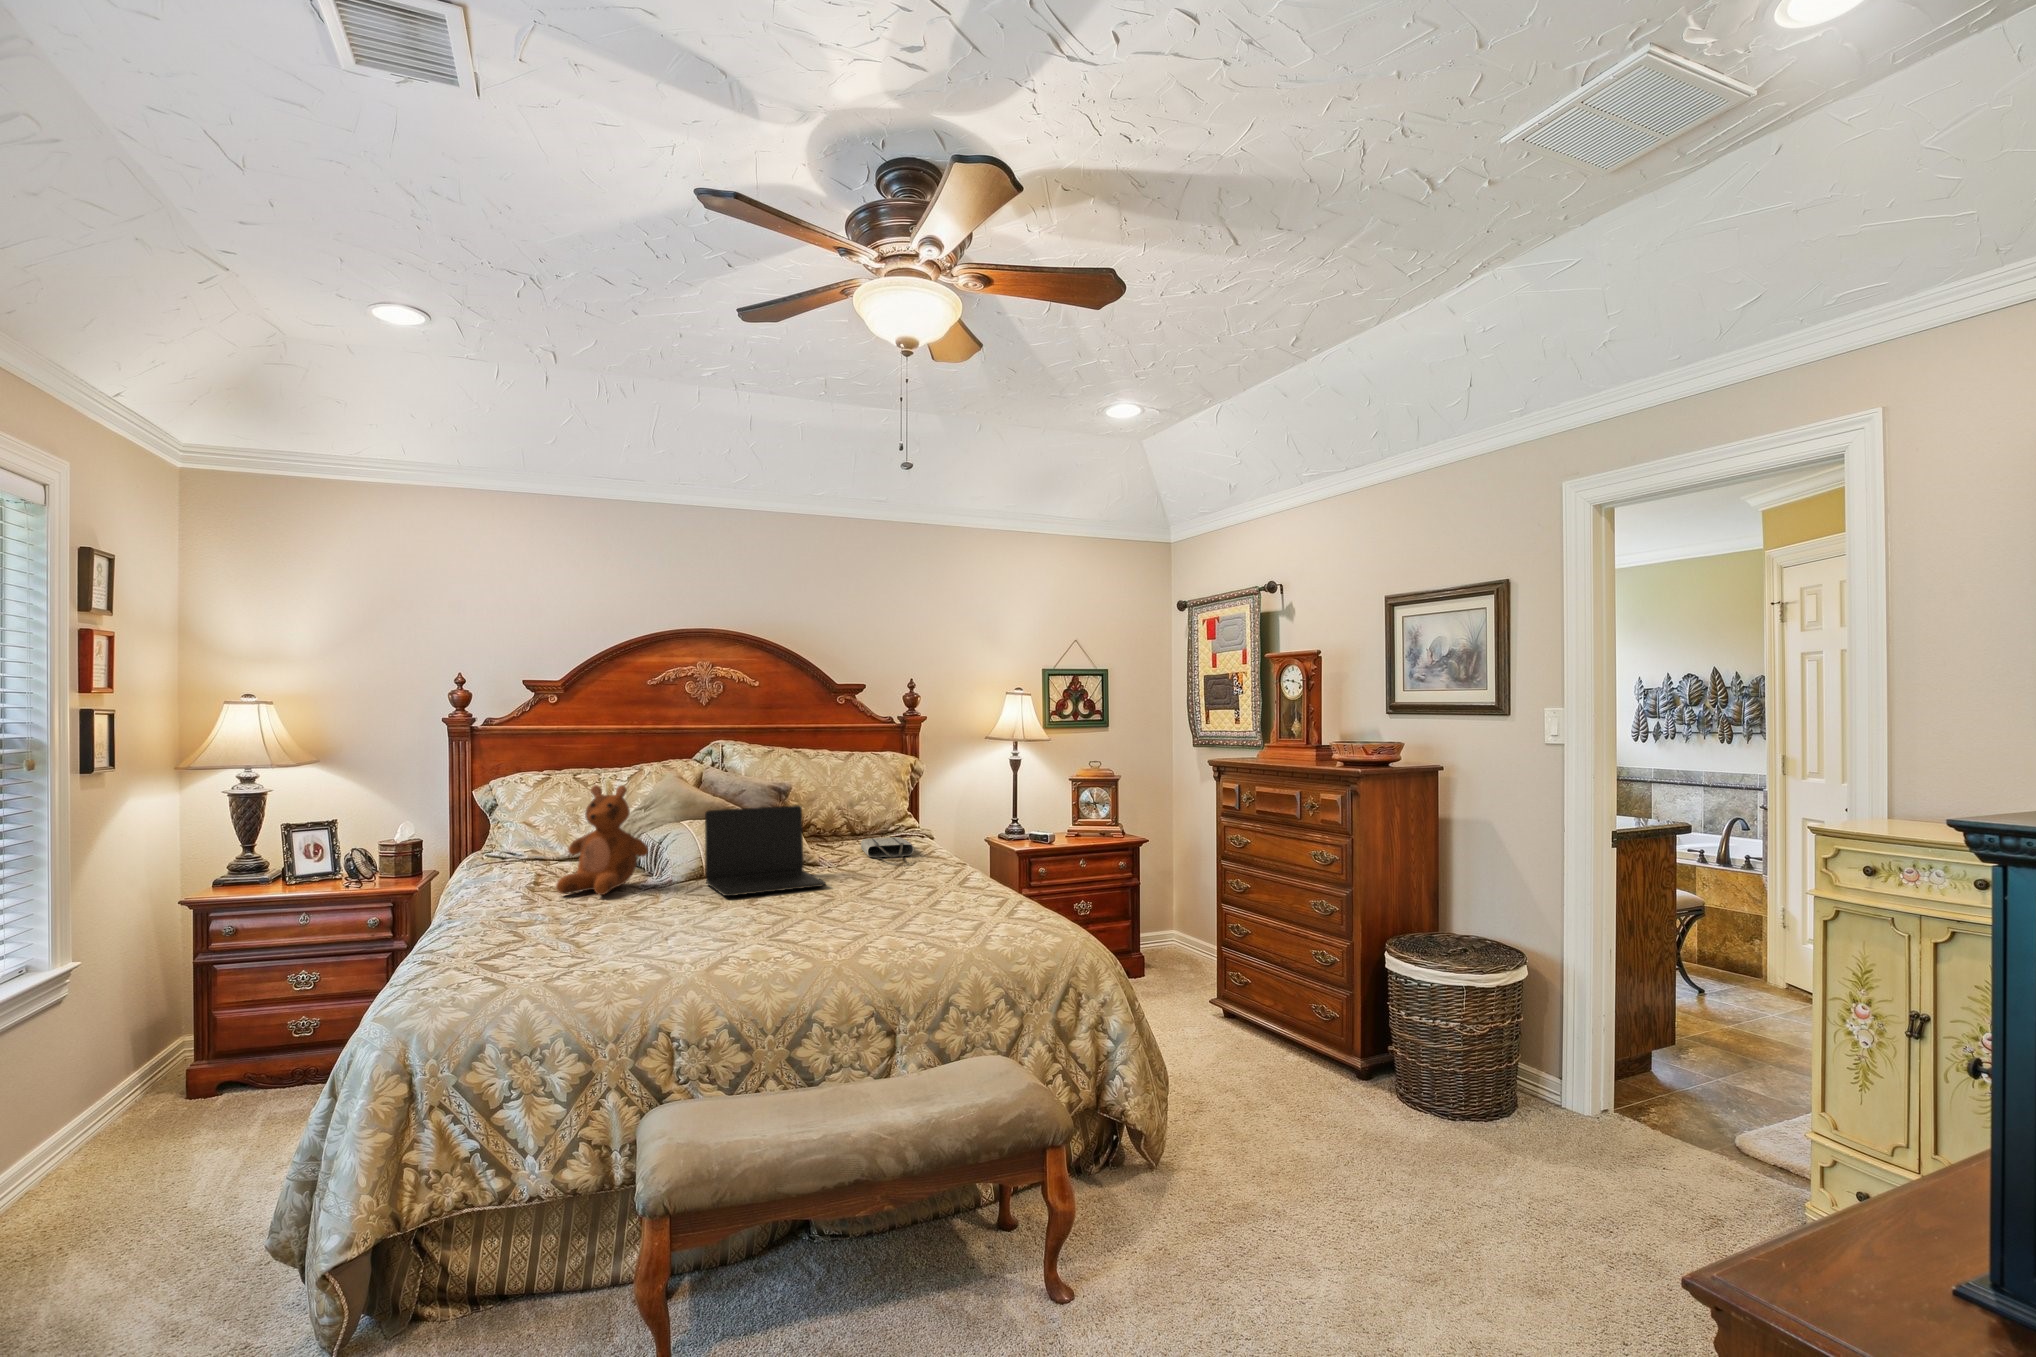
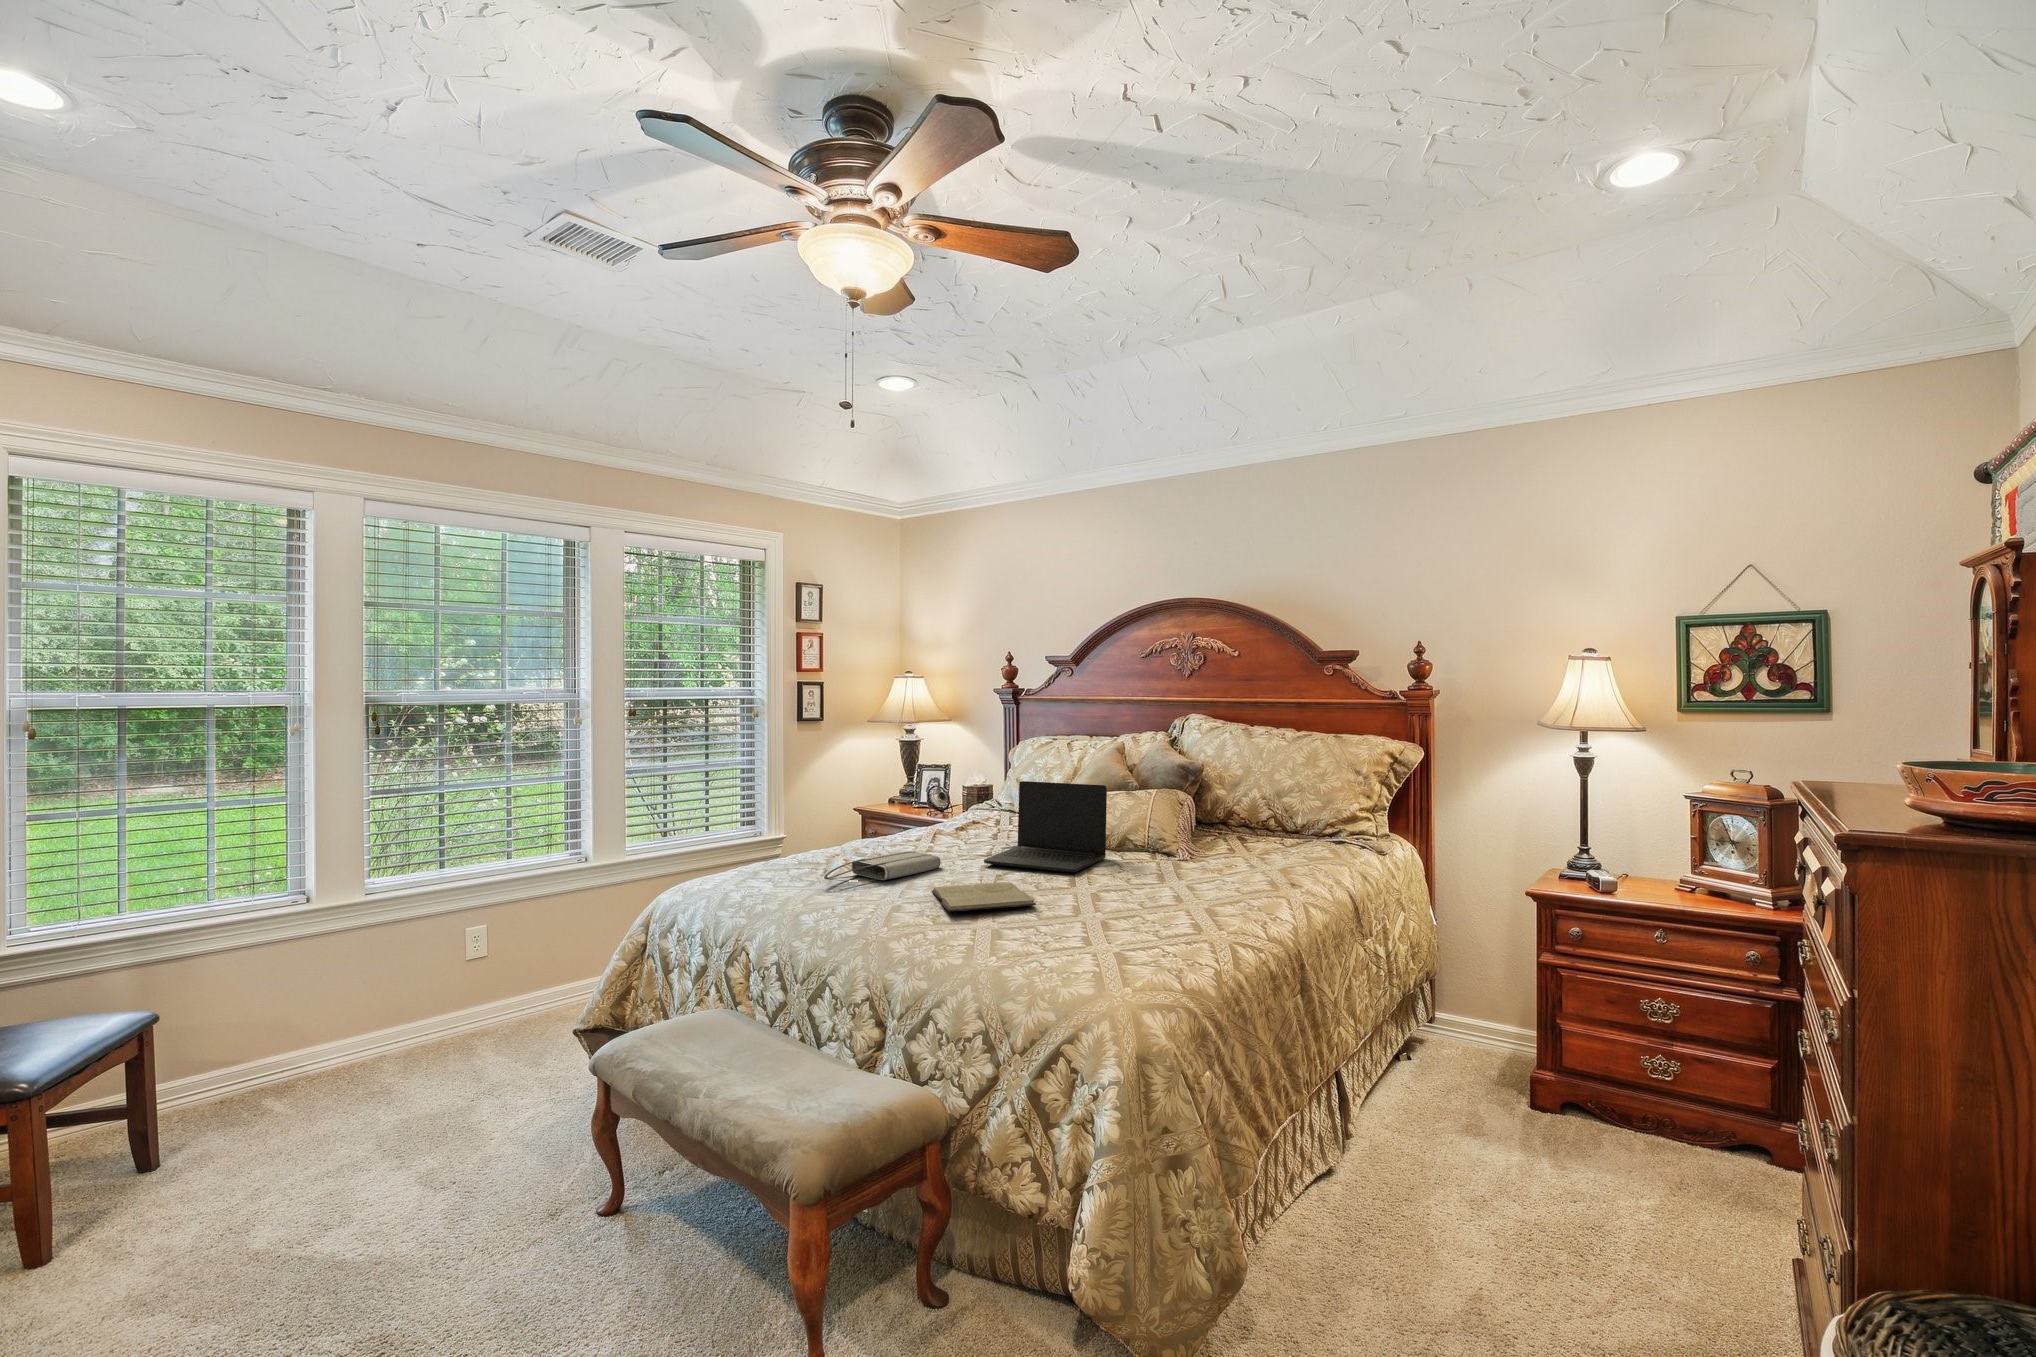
teddy bear: present [556,785,648,895] -> none [921,749,985,844]
tote bag: present [861,837,914,859] -> present [824,851,941,881]
book: none [759,901,887,926] -> present [932,882,1036,912]

